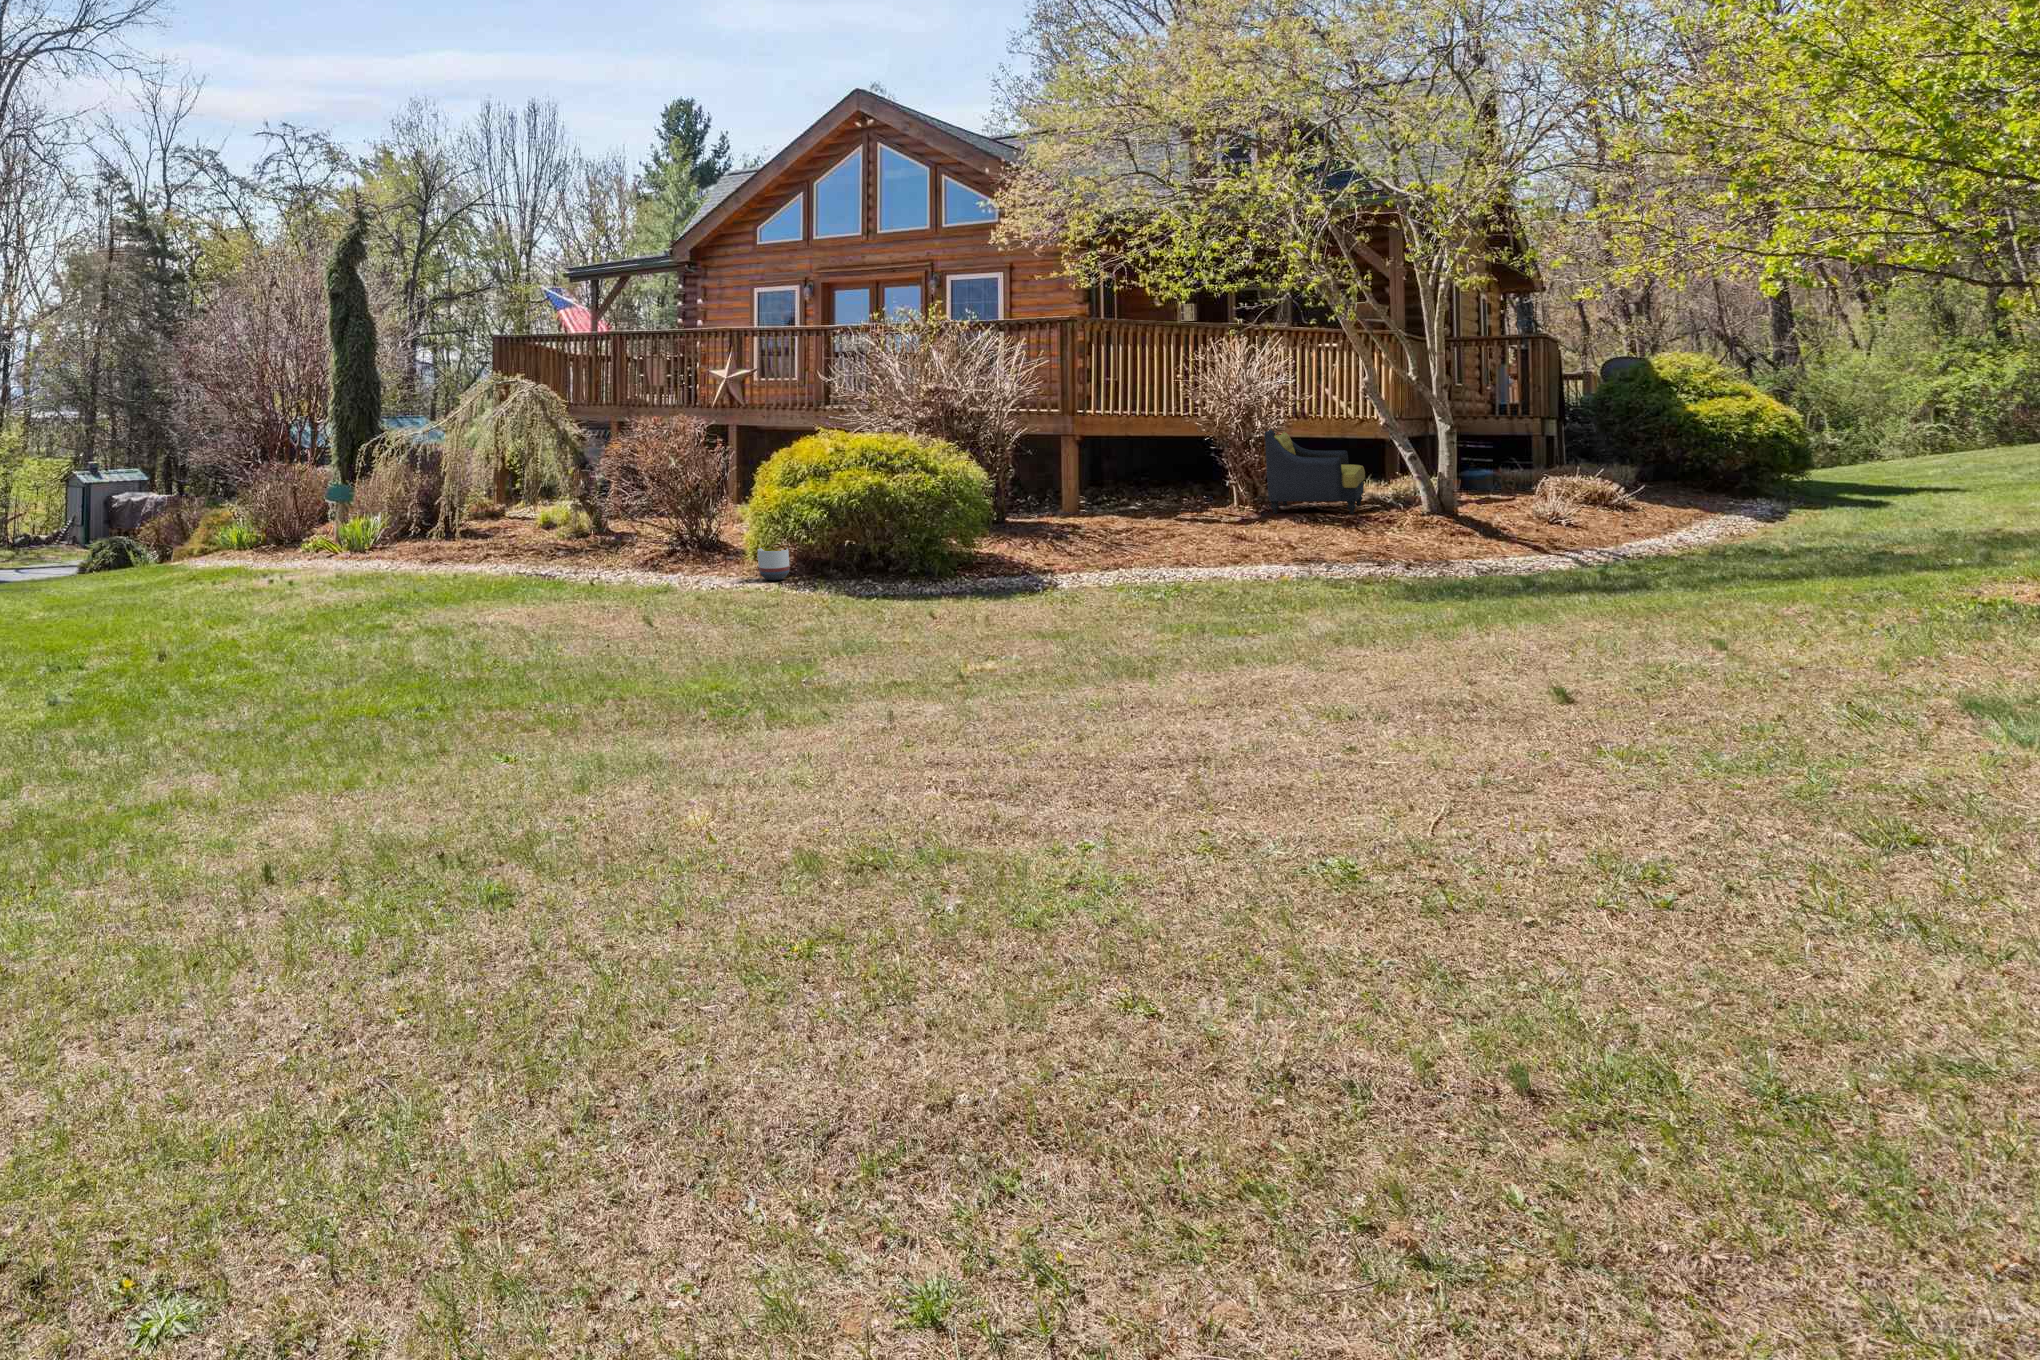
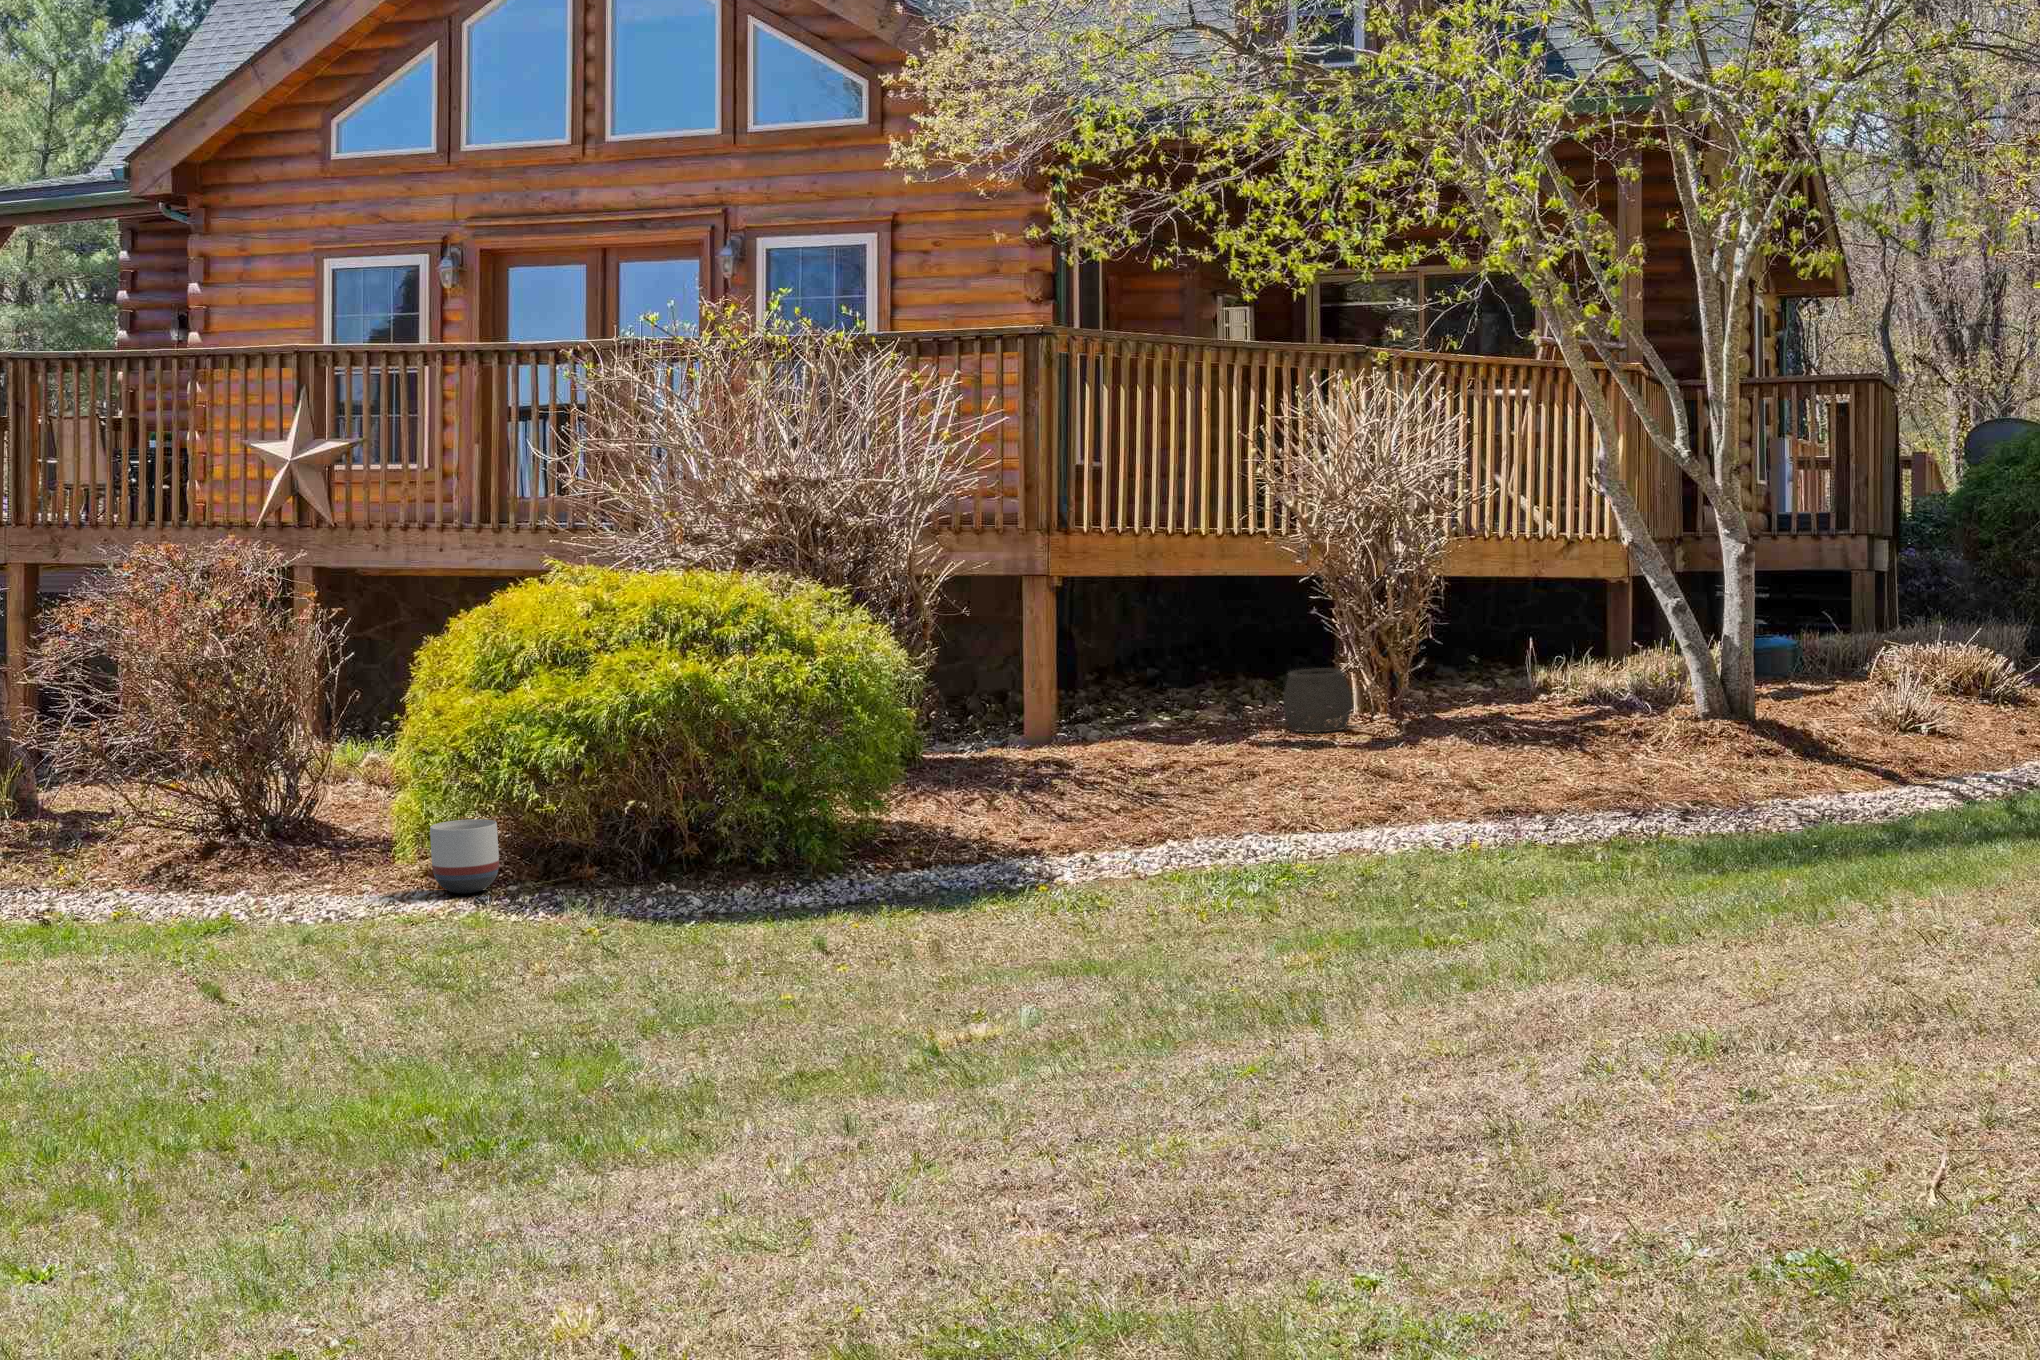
armchair: present [1264,430,1365,514] -> none [1407,549,1584,725]
woven basket: none [1198,484,1235,516] -> present [1283,668,1351,733]

